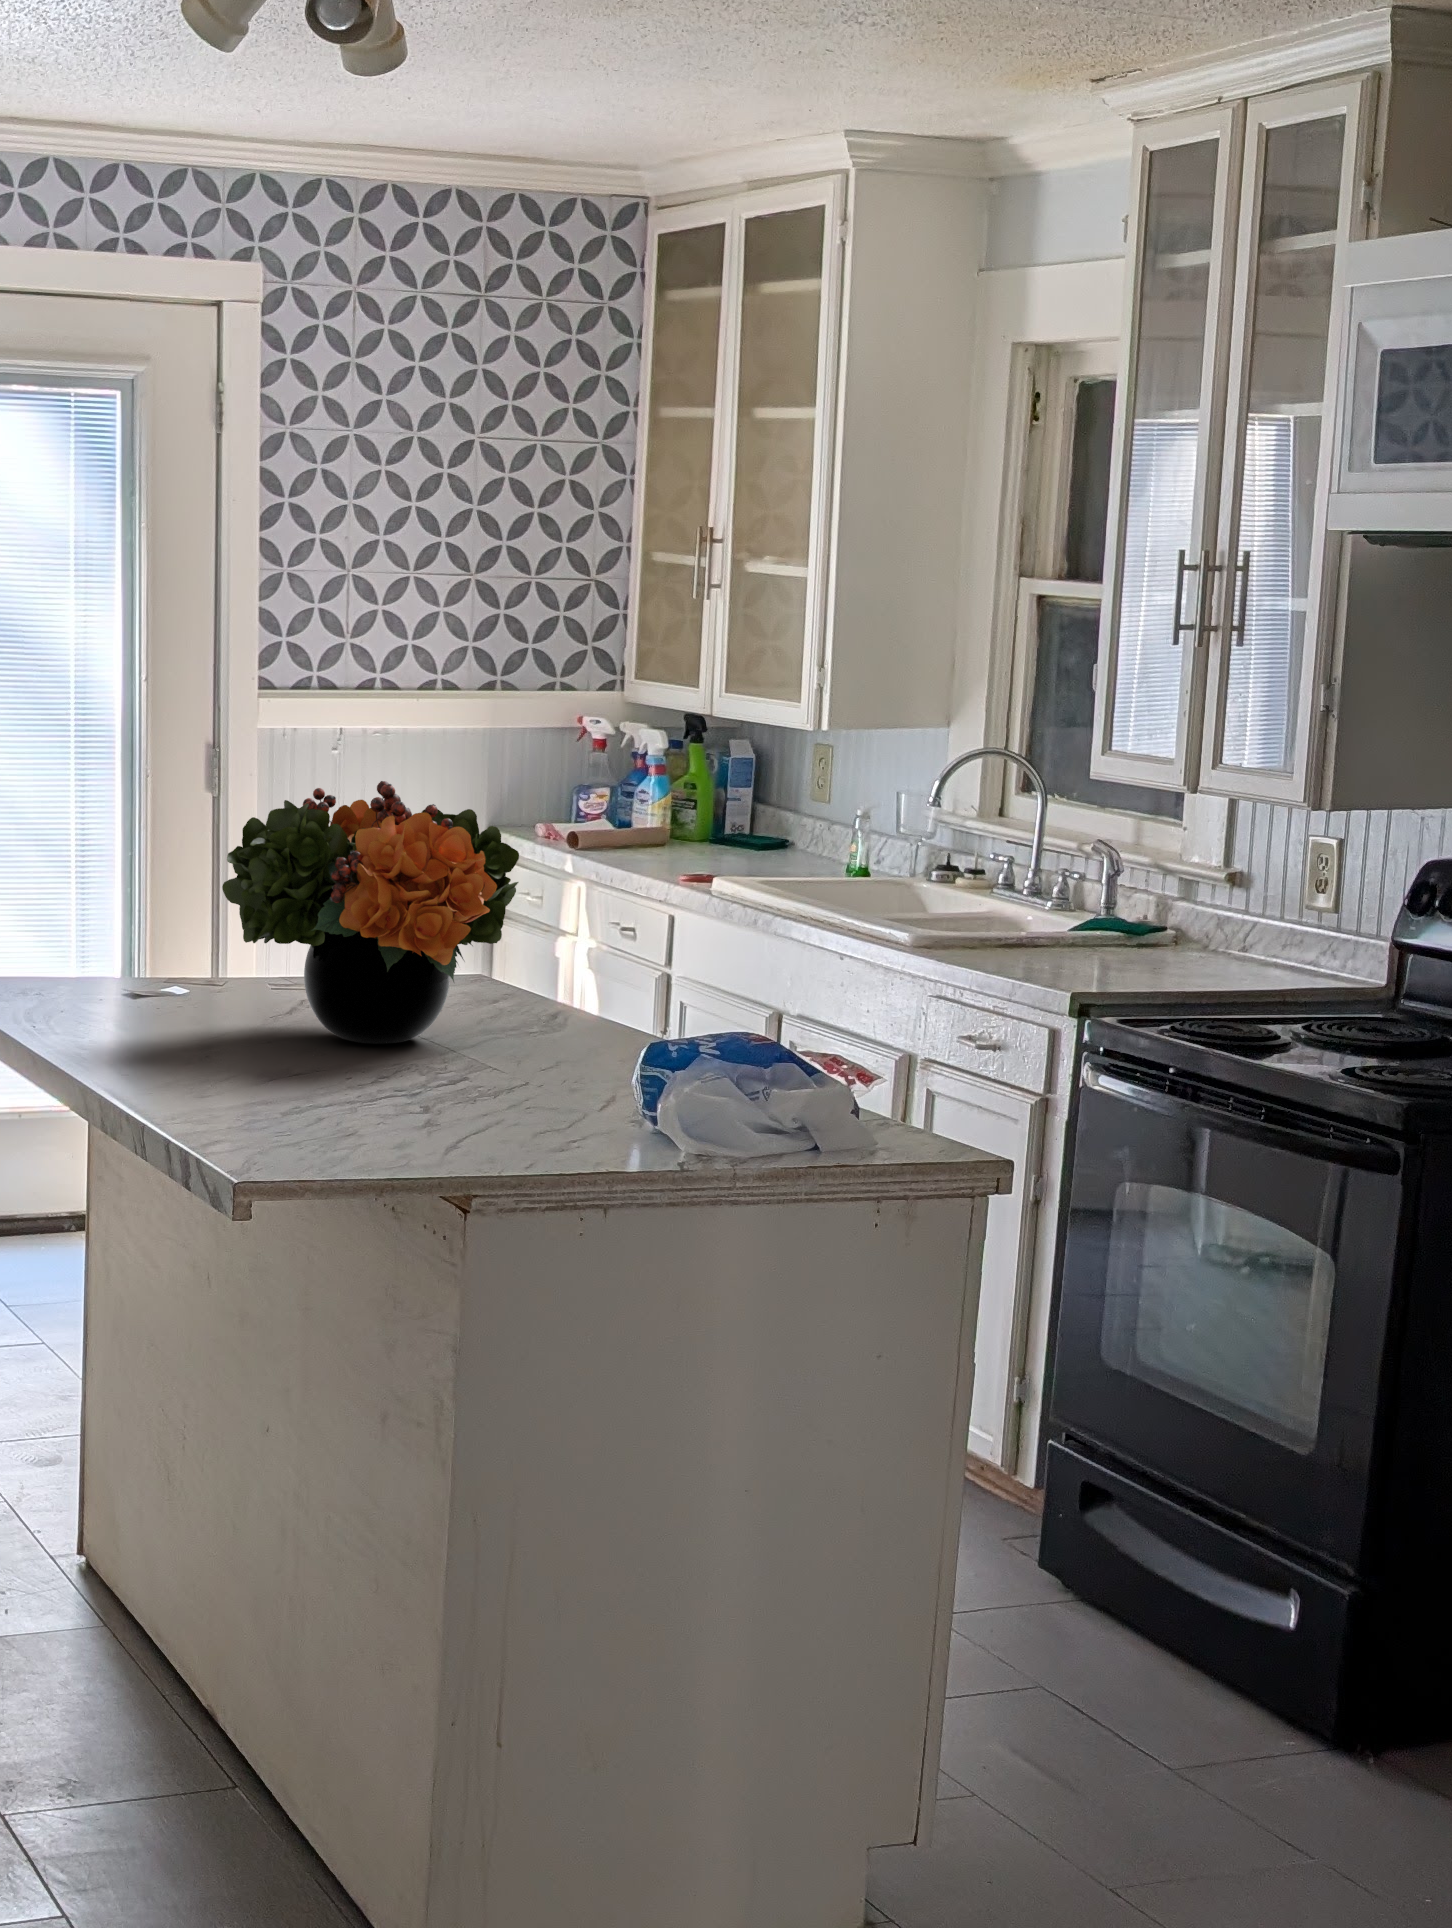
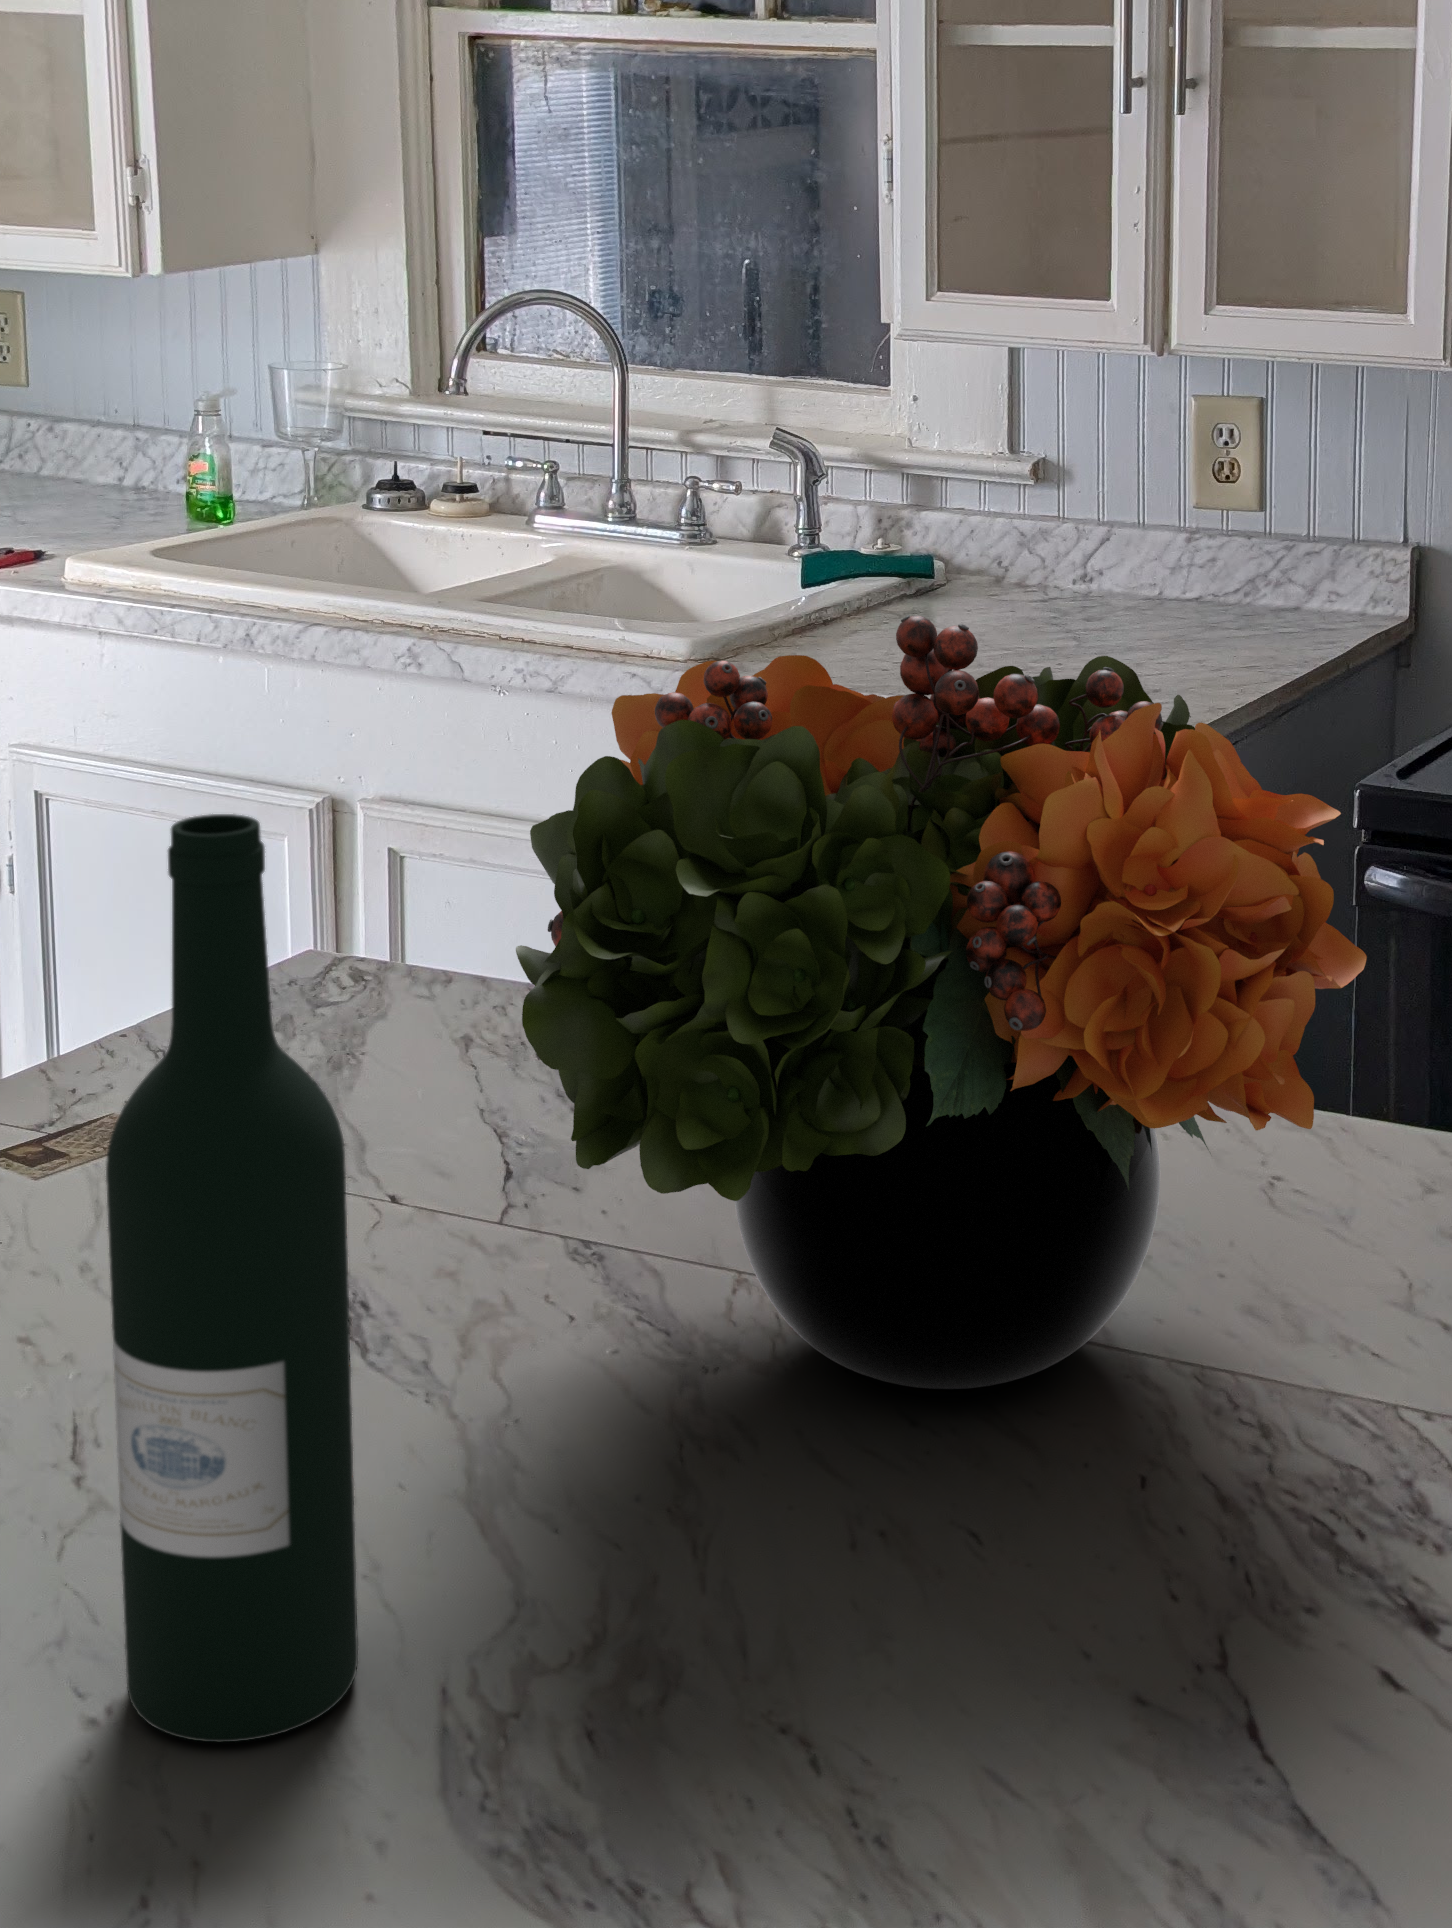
wine bottle: none [55,788,120,1044] -> present [106,814,358,1742]

